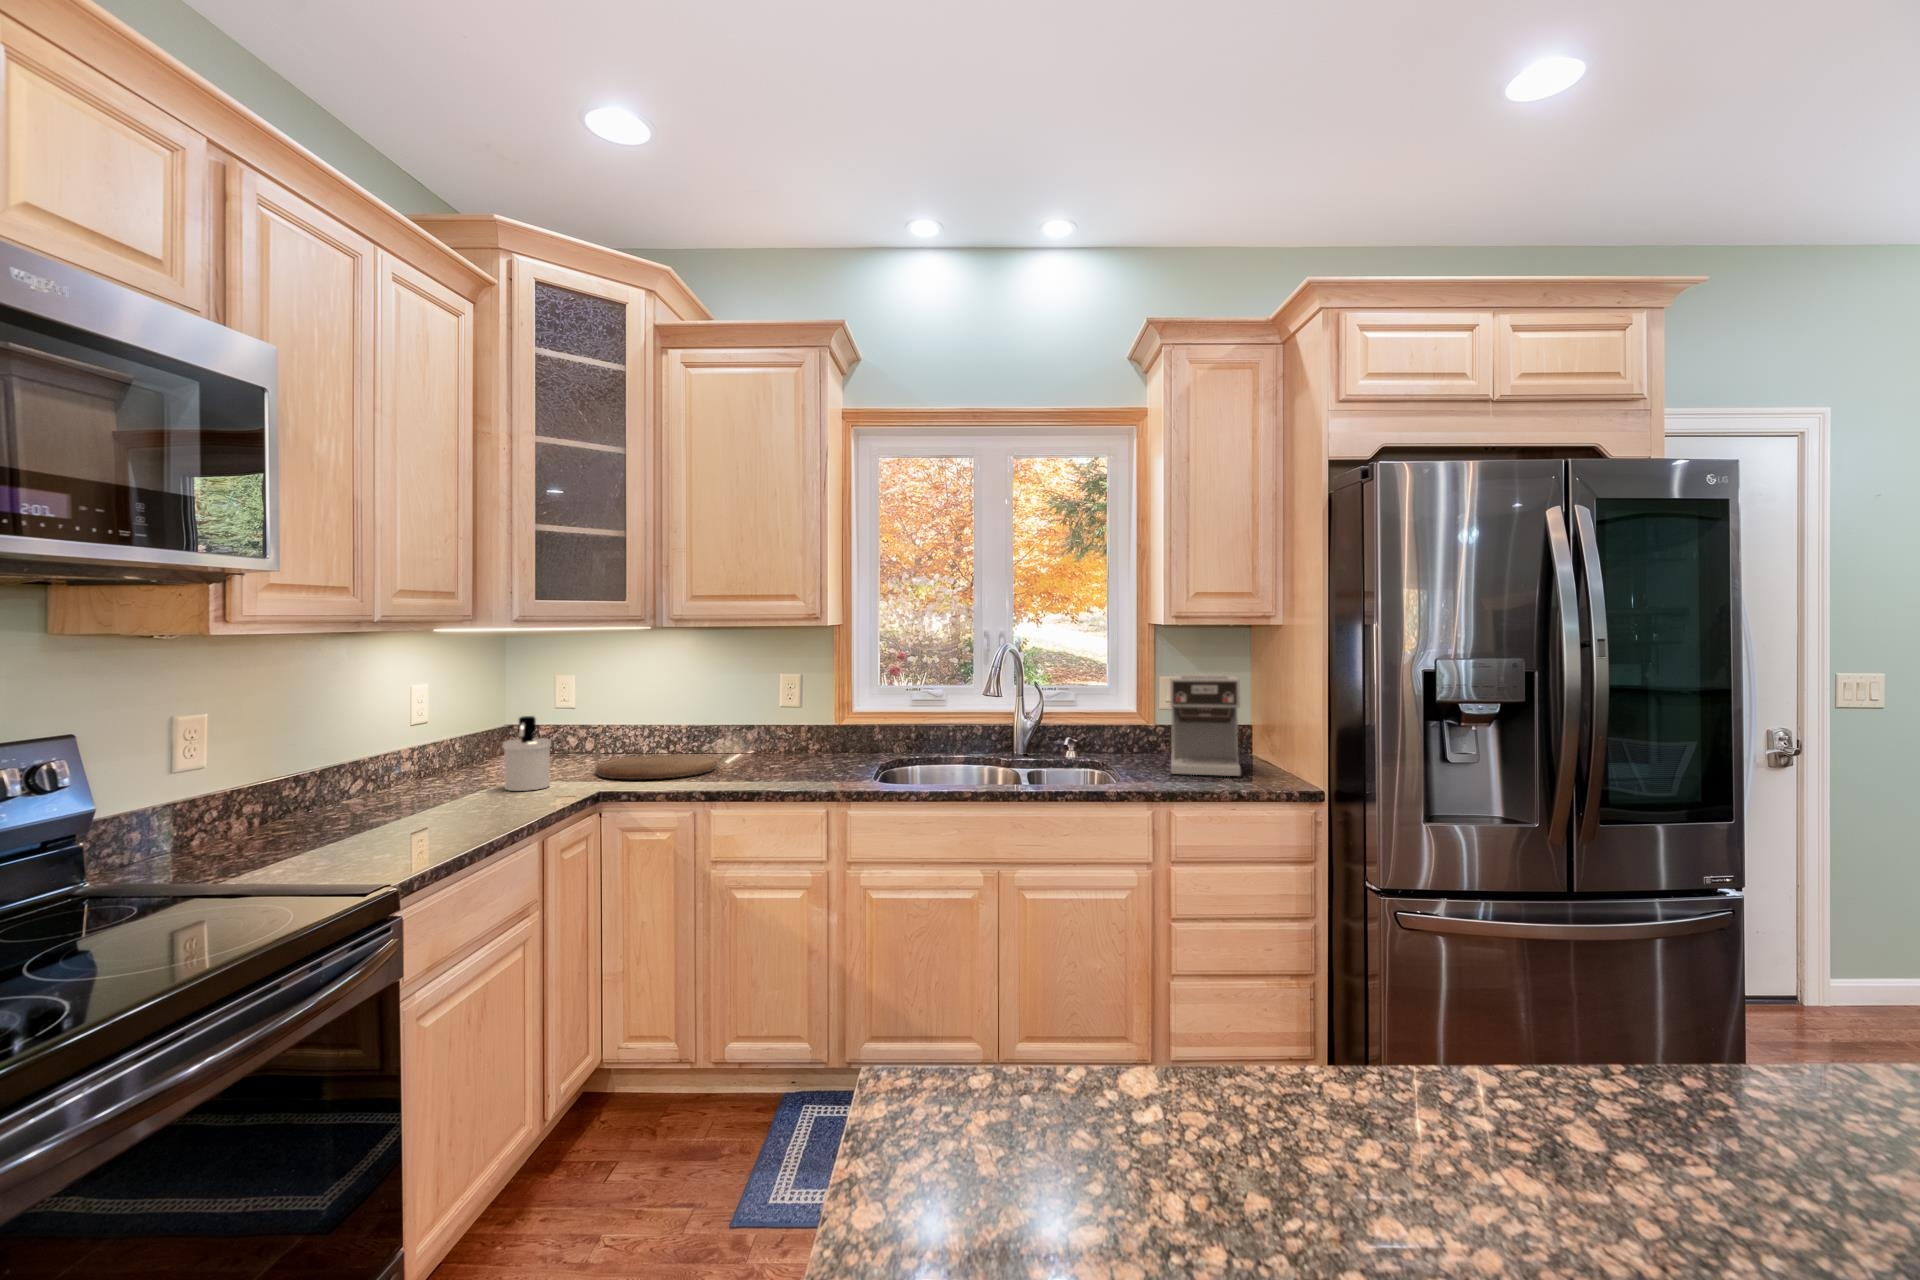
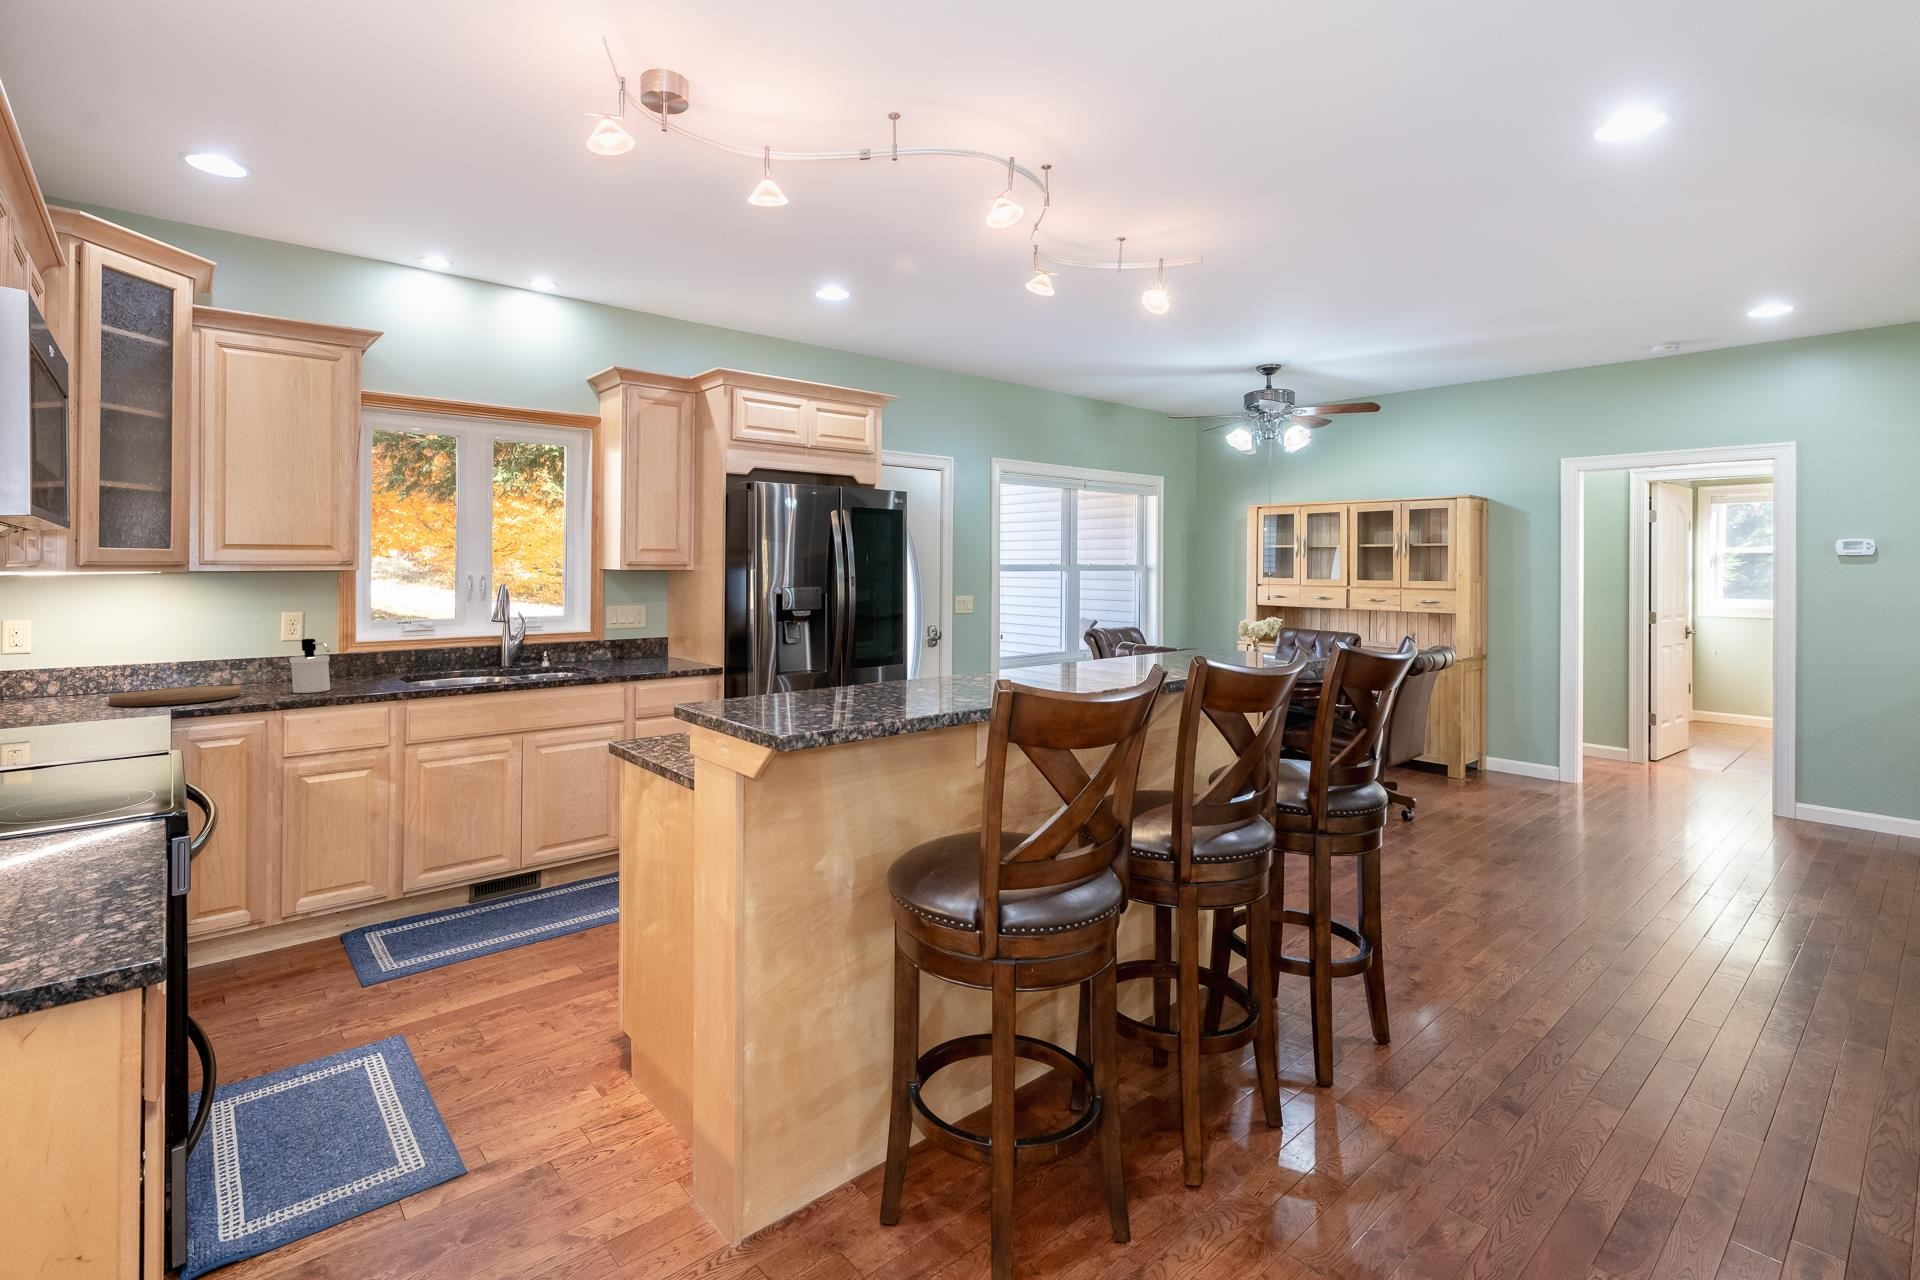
coffee maker: present [1170,674,1241,776] -> none [618,603,673,668]
soap dispenser: present [503,716,551,791] -> present [289,639,330,693]

